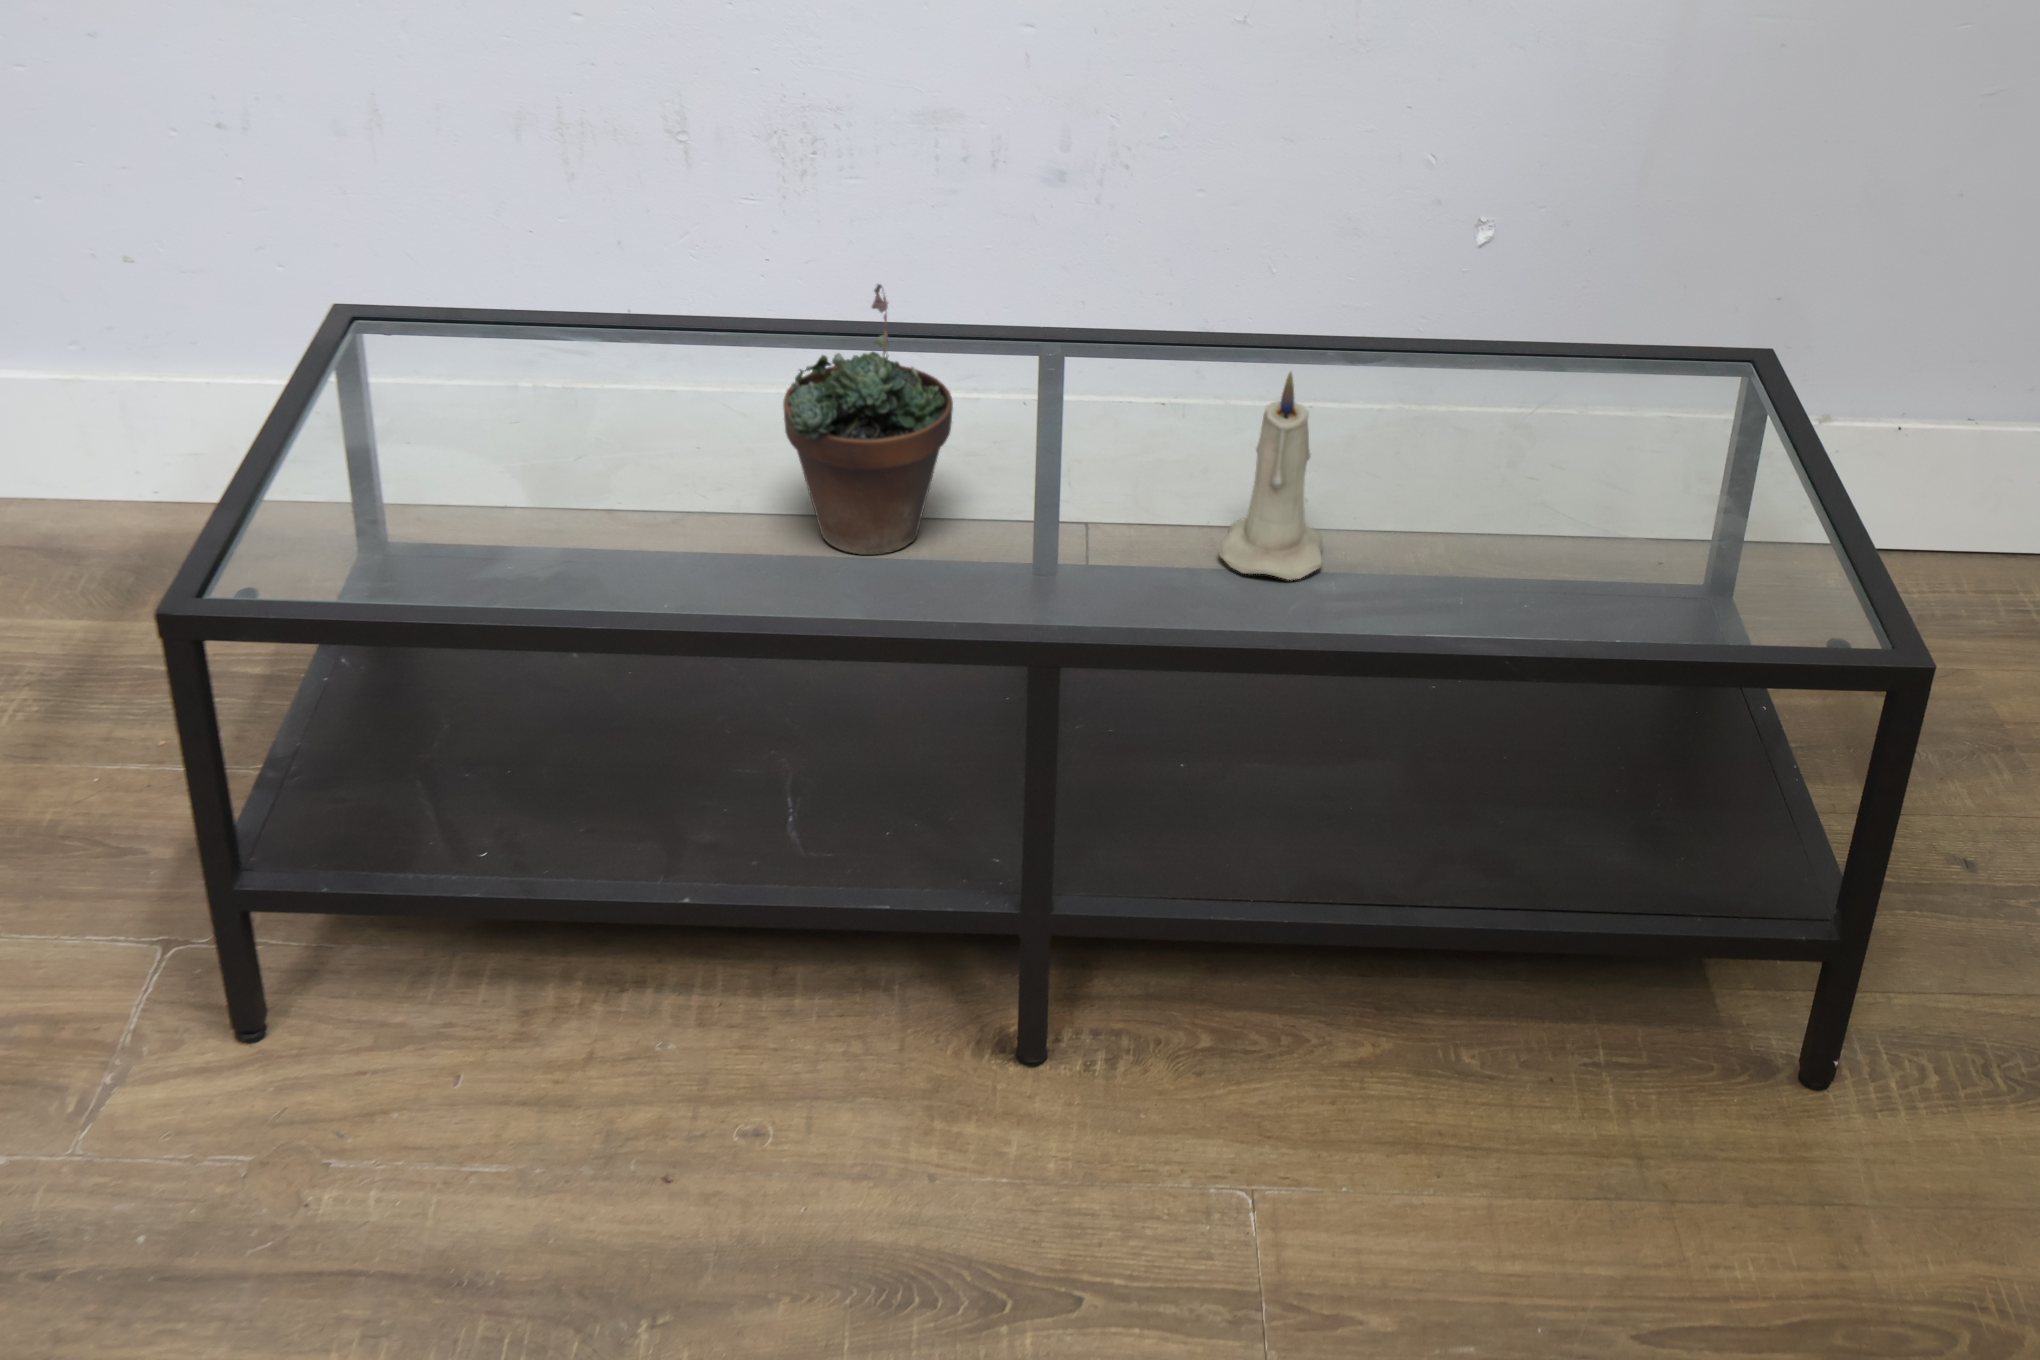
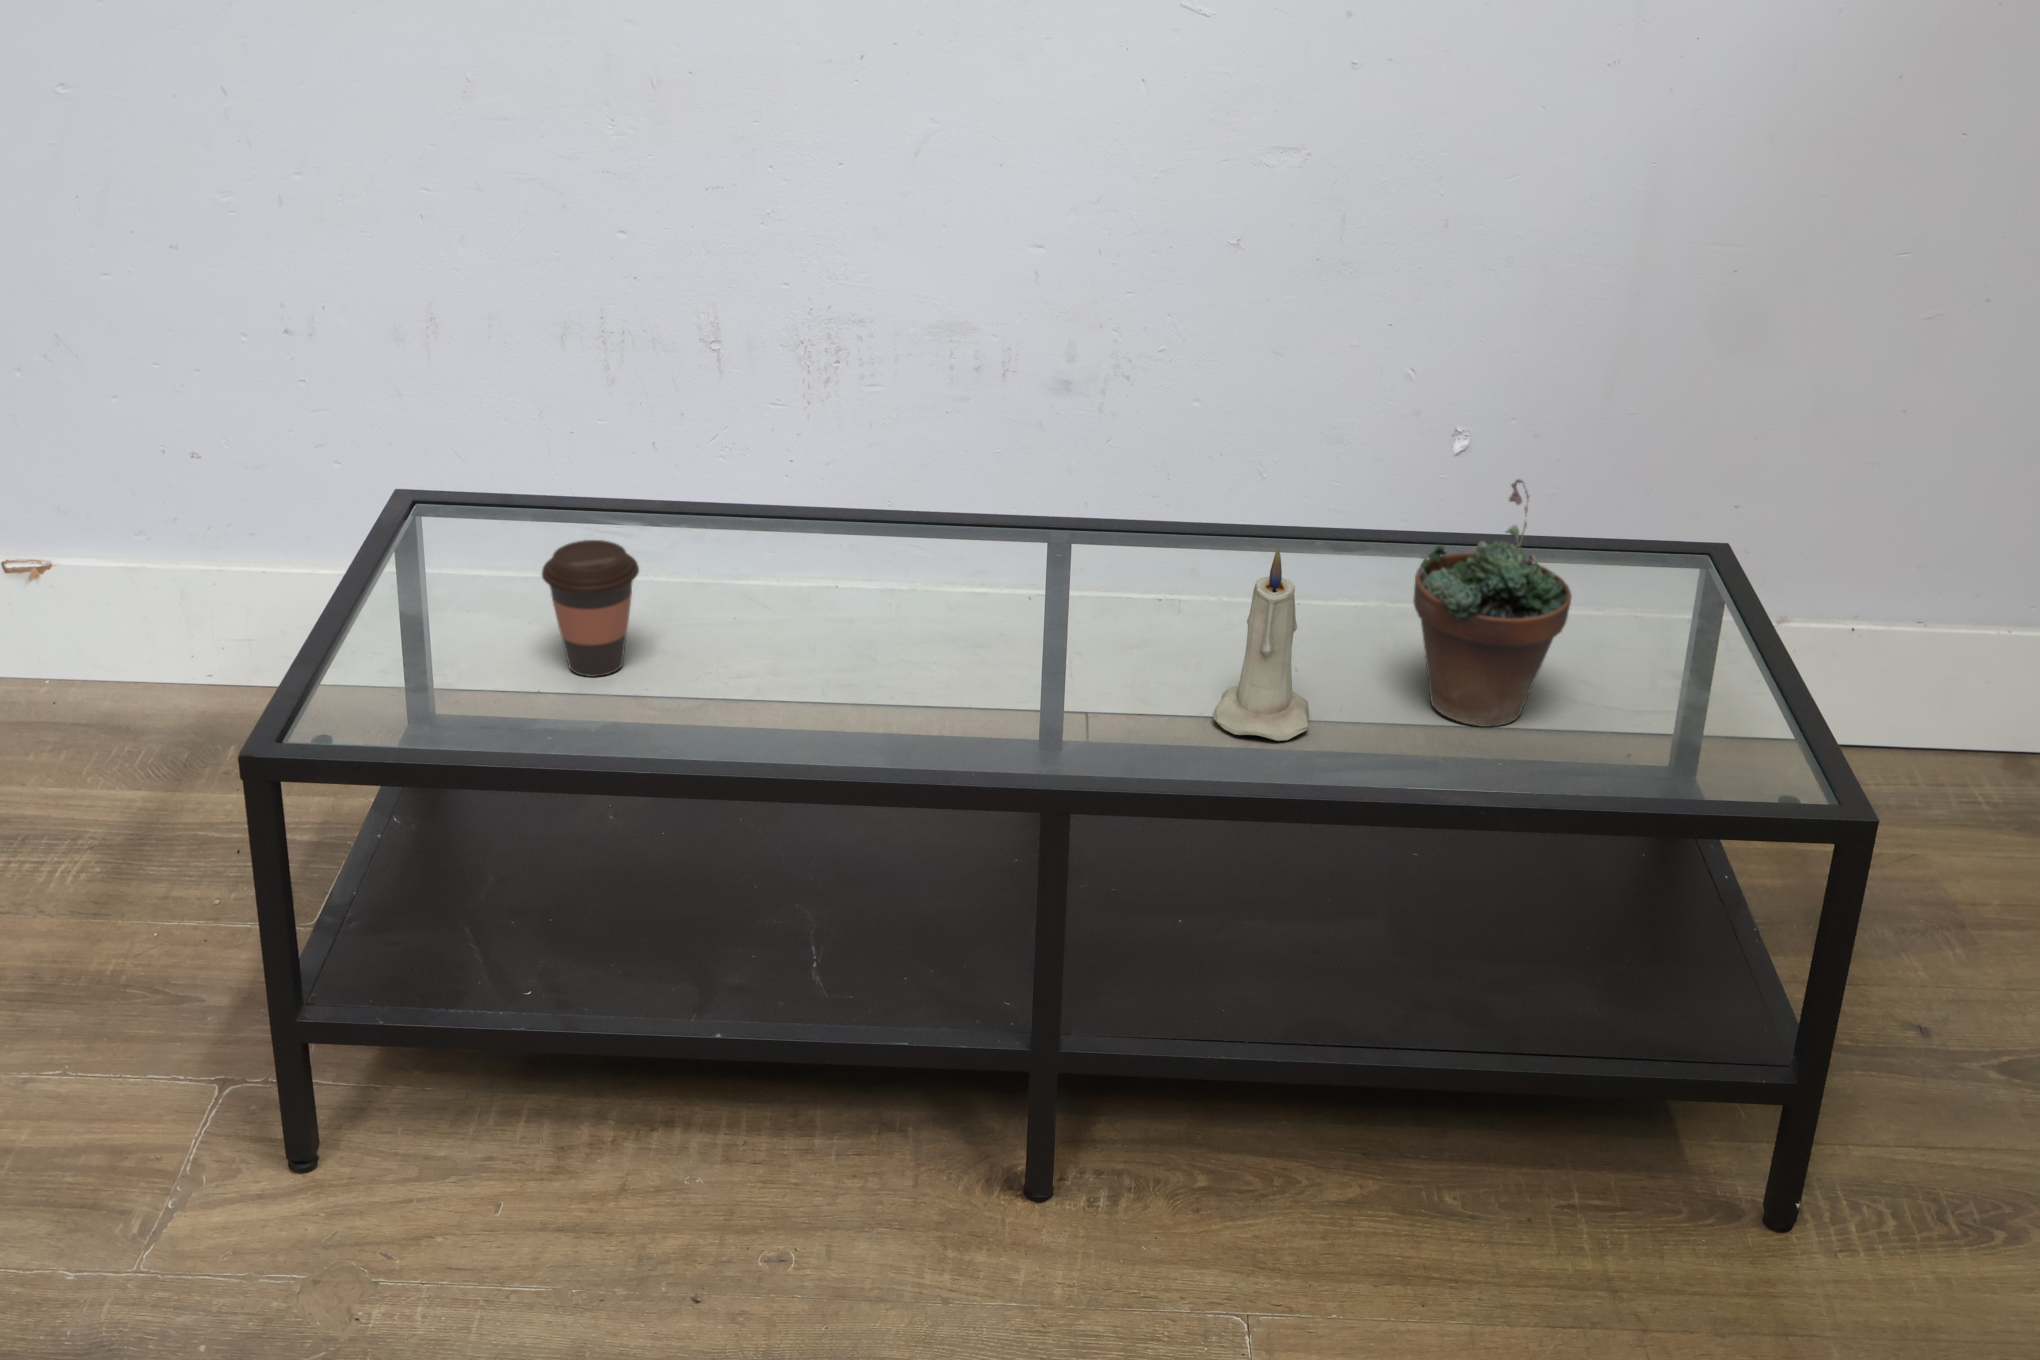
succulent plant: present [783,284,953,555] -> present [1414,479,1571,727]
coffee cup: none [483,363,591,513] -> present [542,540,639,677]

